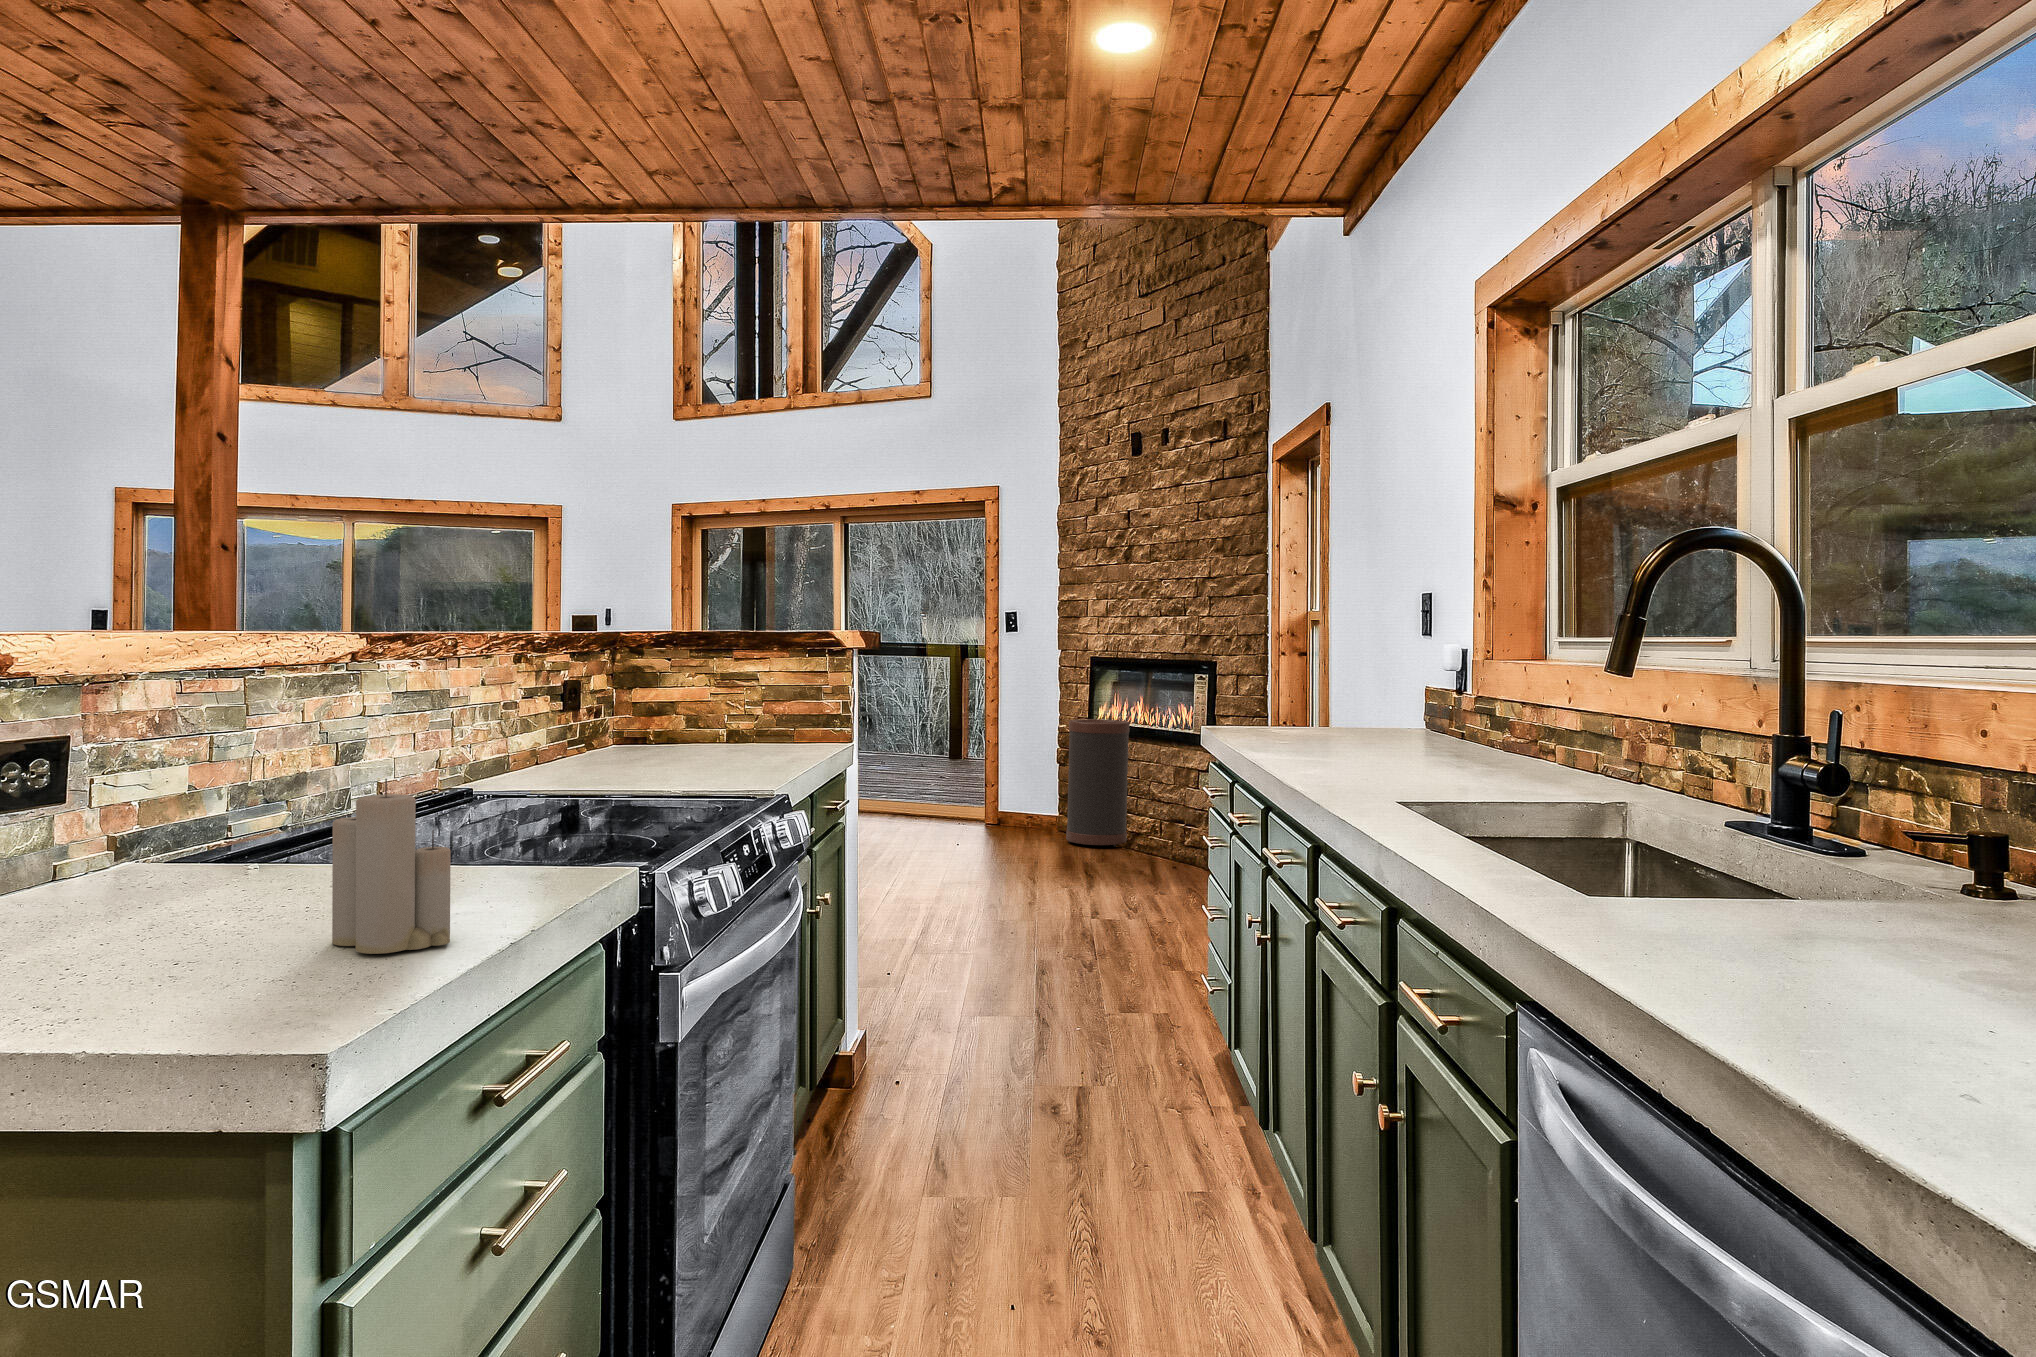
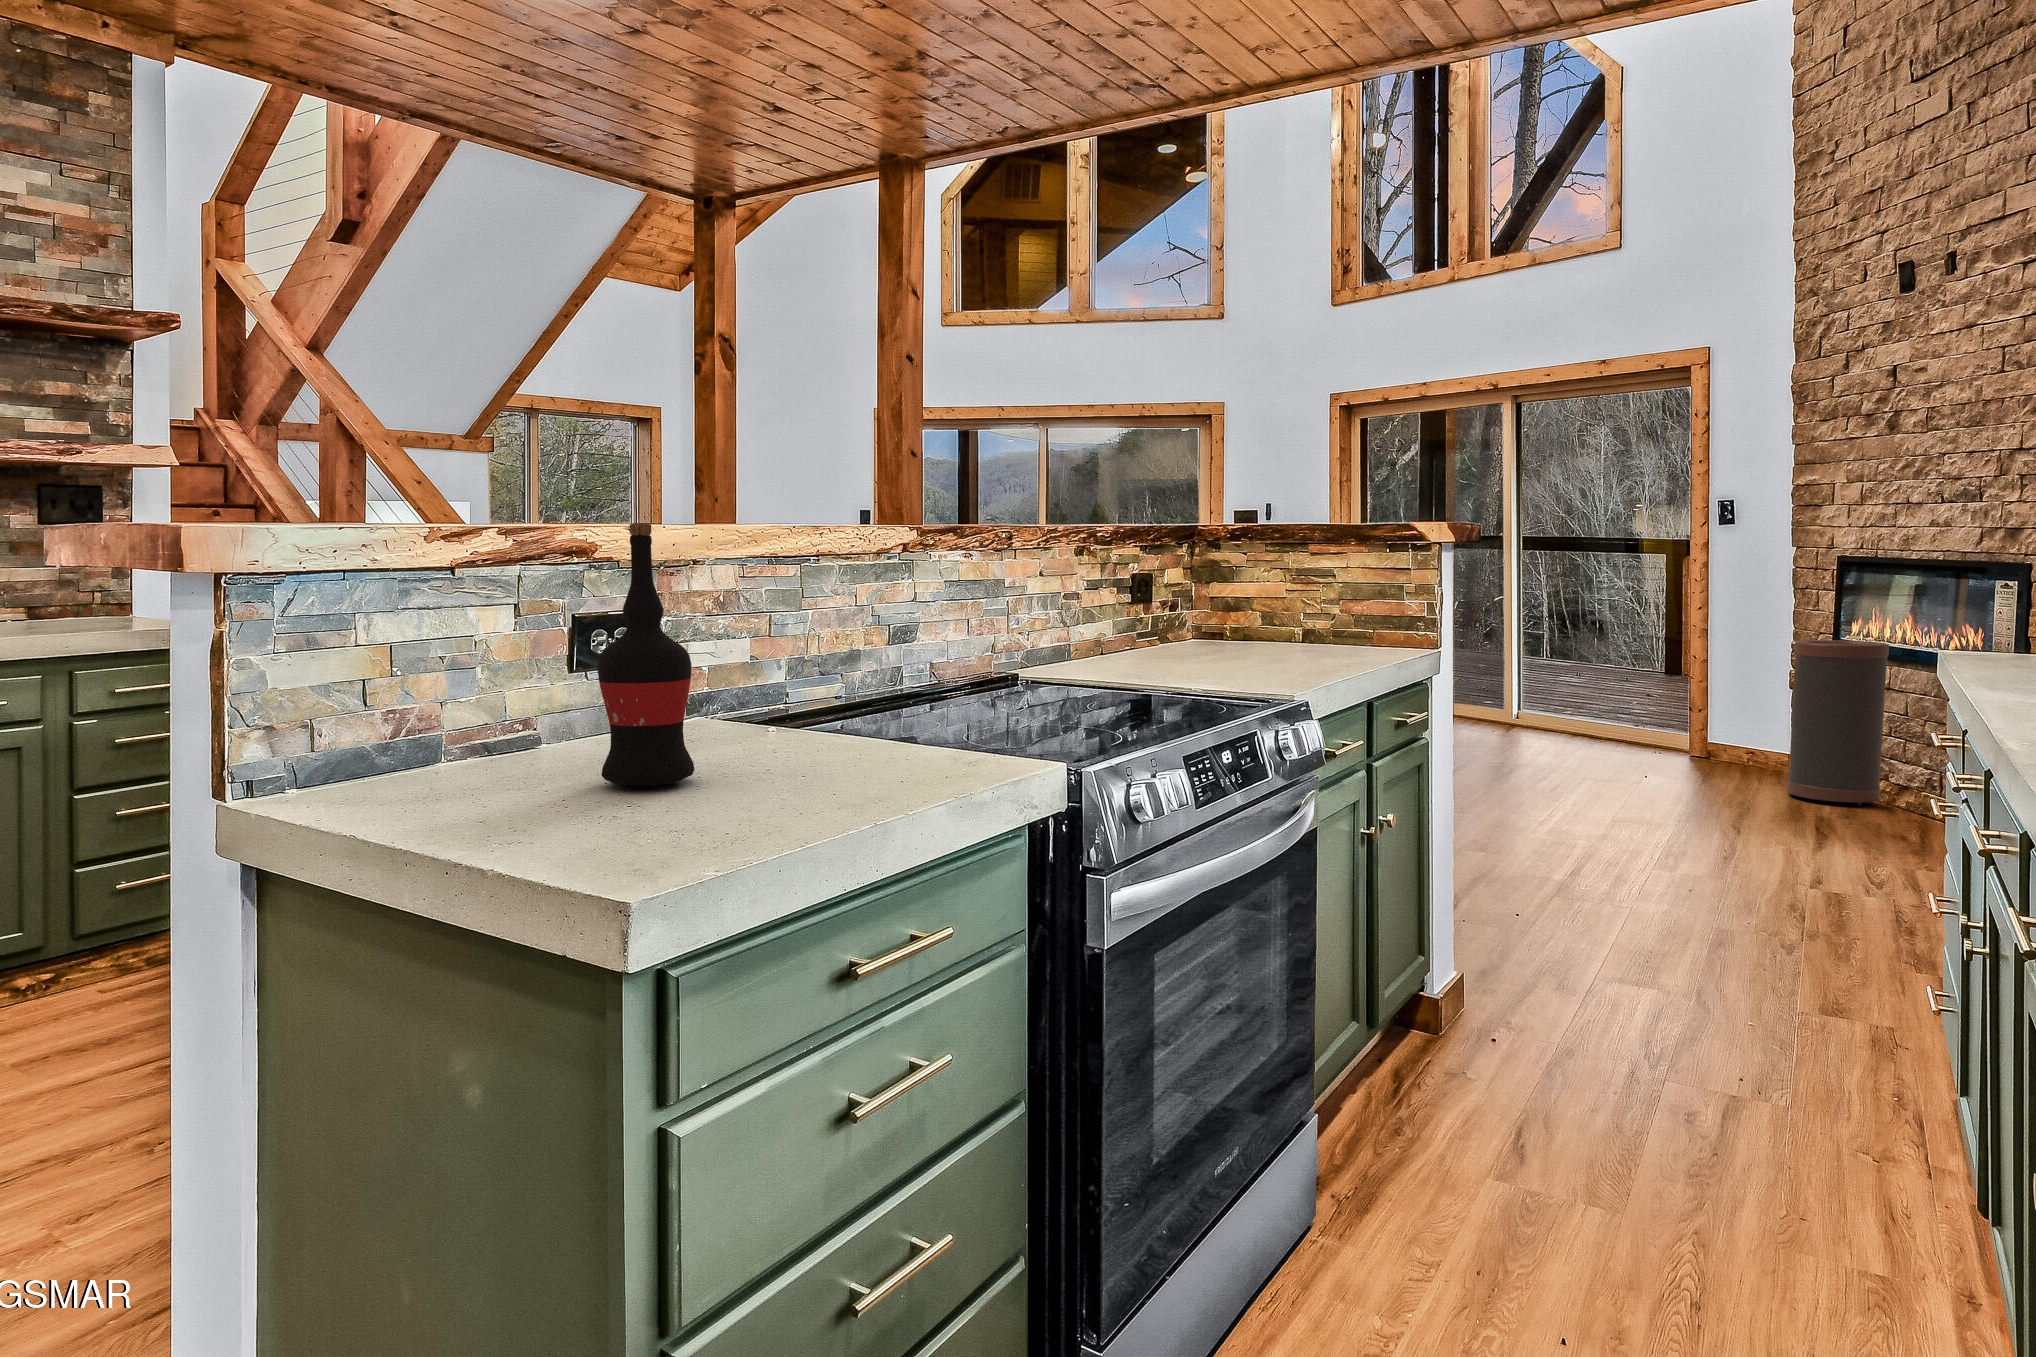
wine bottle: none [74,657,203,958] -> present [597,523,695,786]
candle: present [332,779,451,954] -> none [785,635,882,802]

